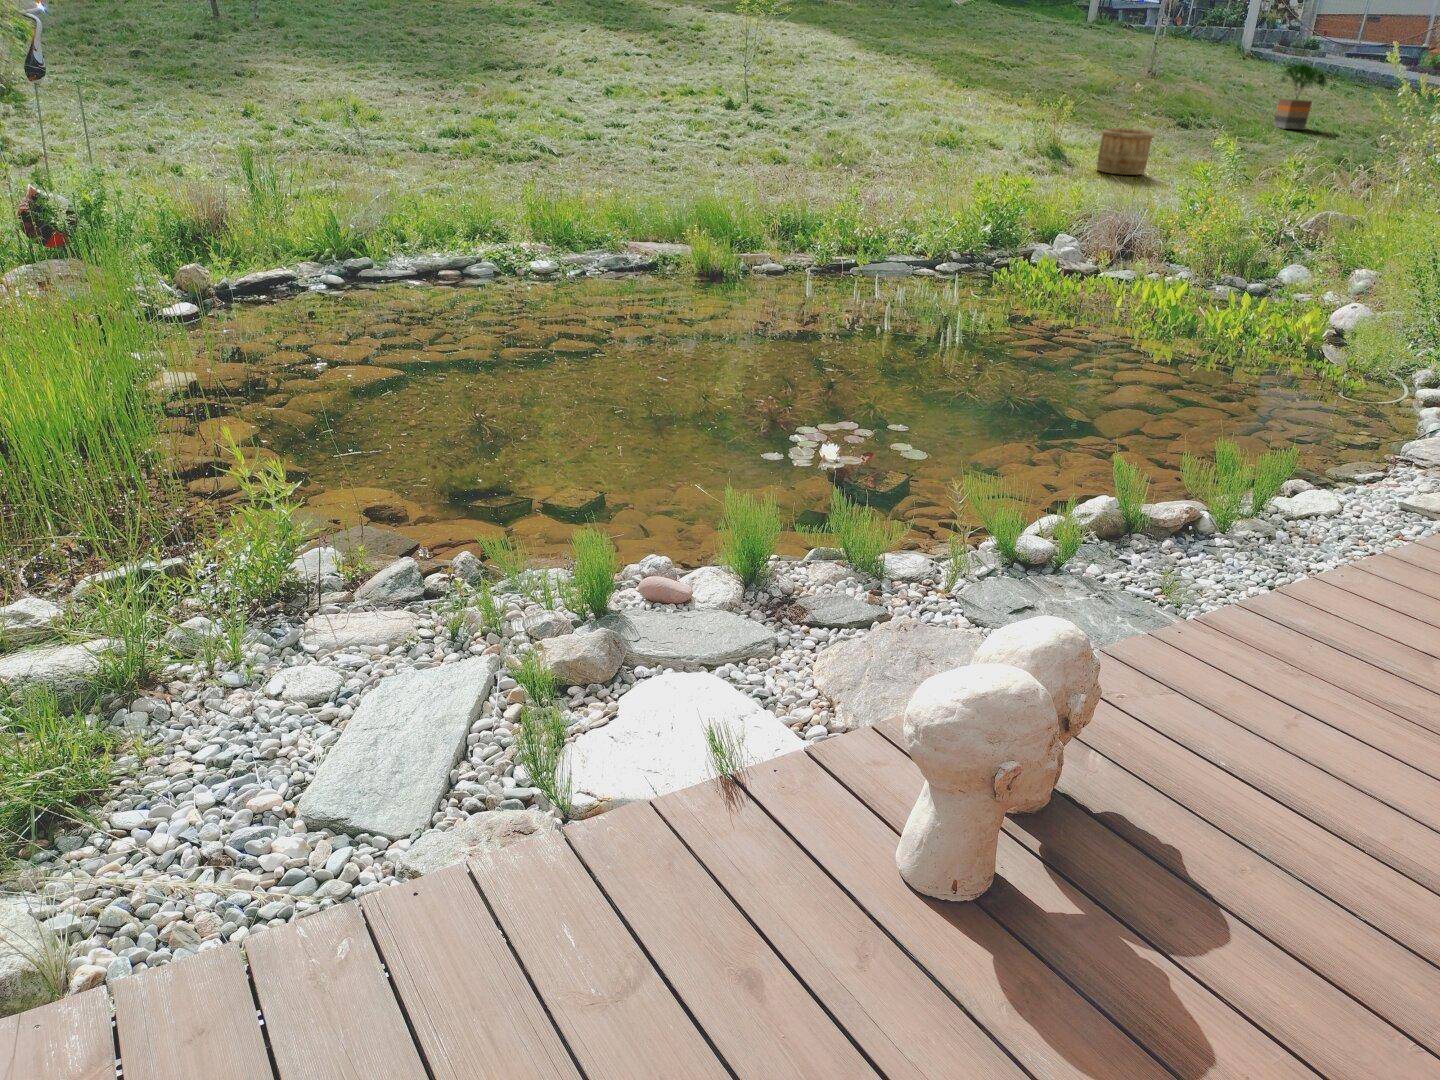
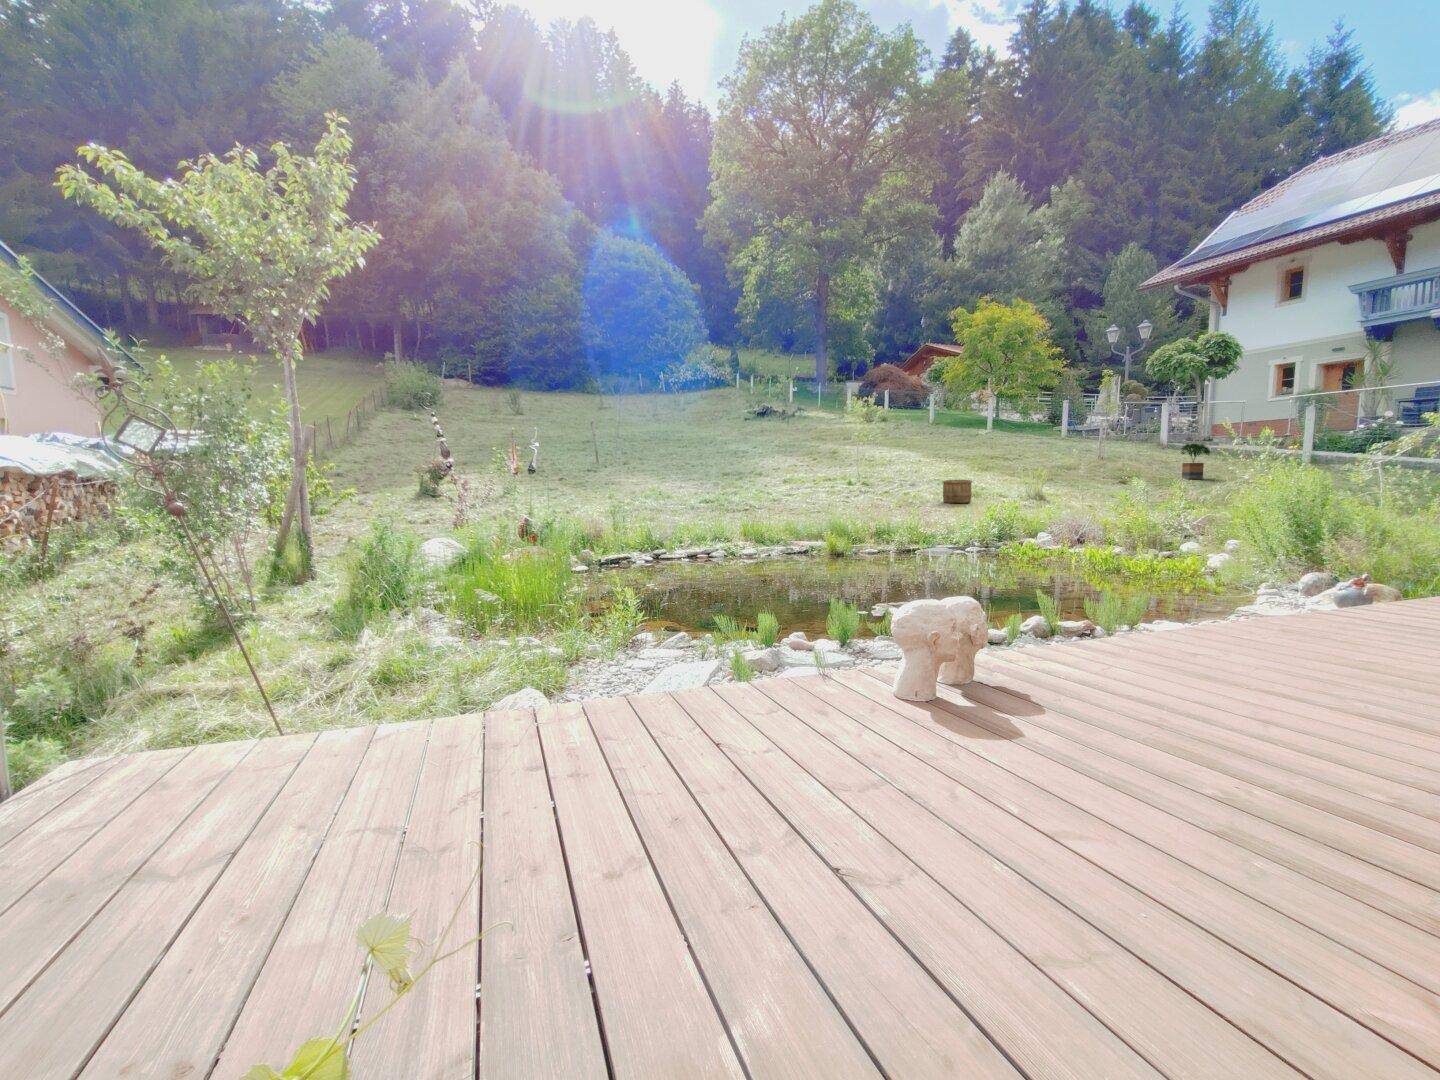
wooden bucket: present [1097,128,1154,175] -> present [943,480,972,503]

